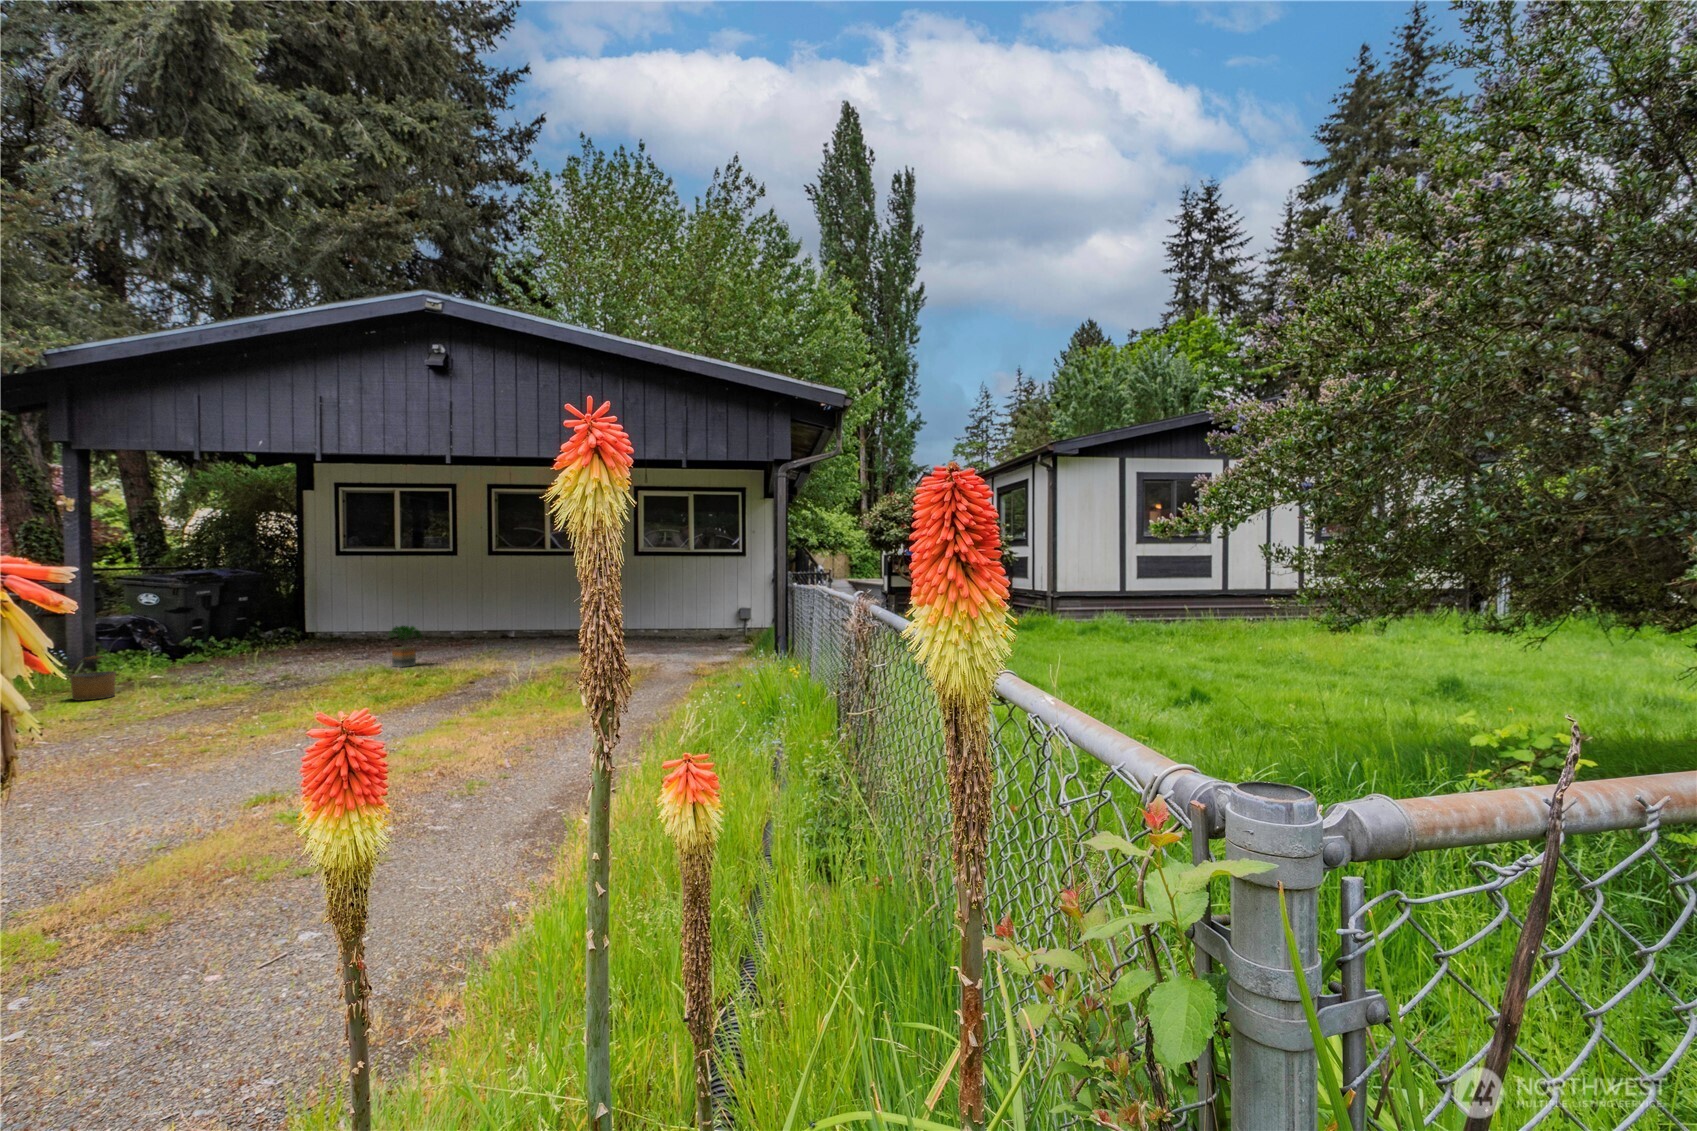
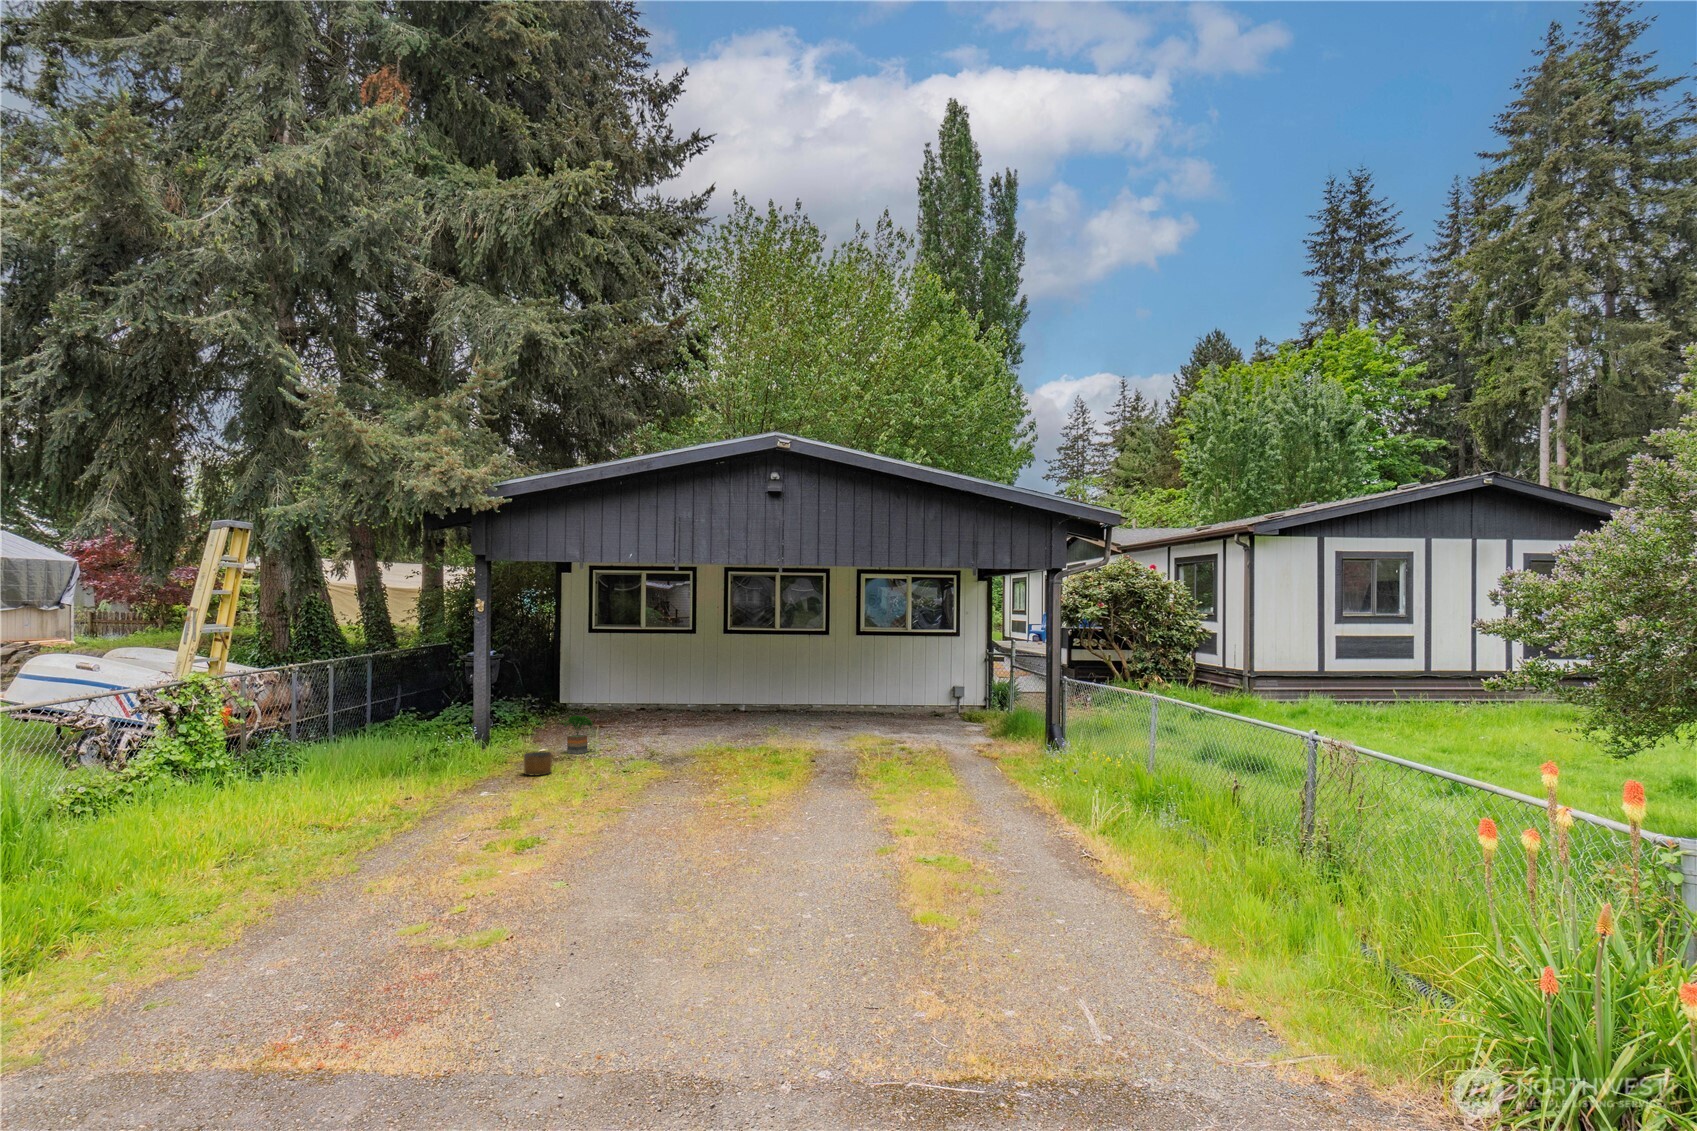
potted tree: present [389,626,422,667] -> present [564,716,593,754]

